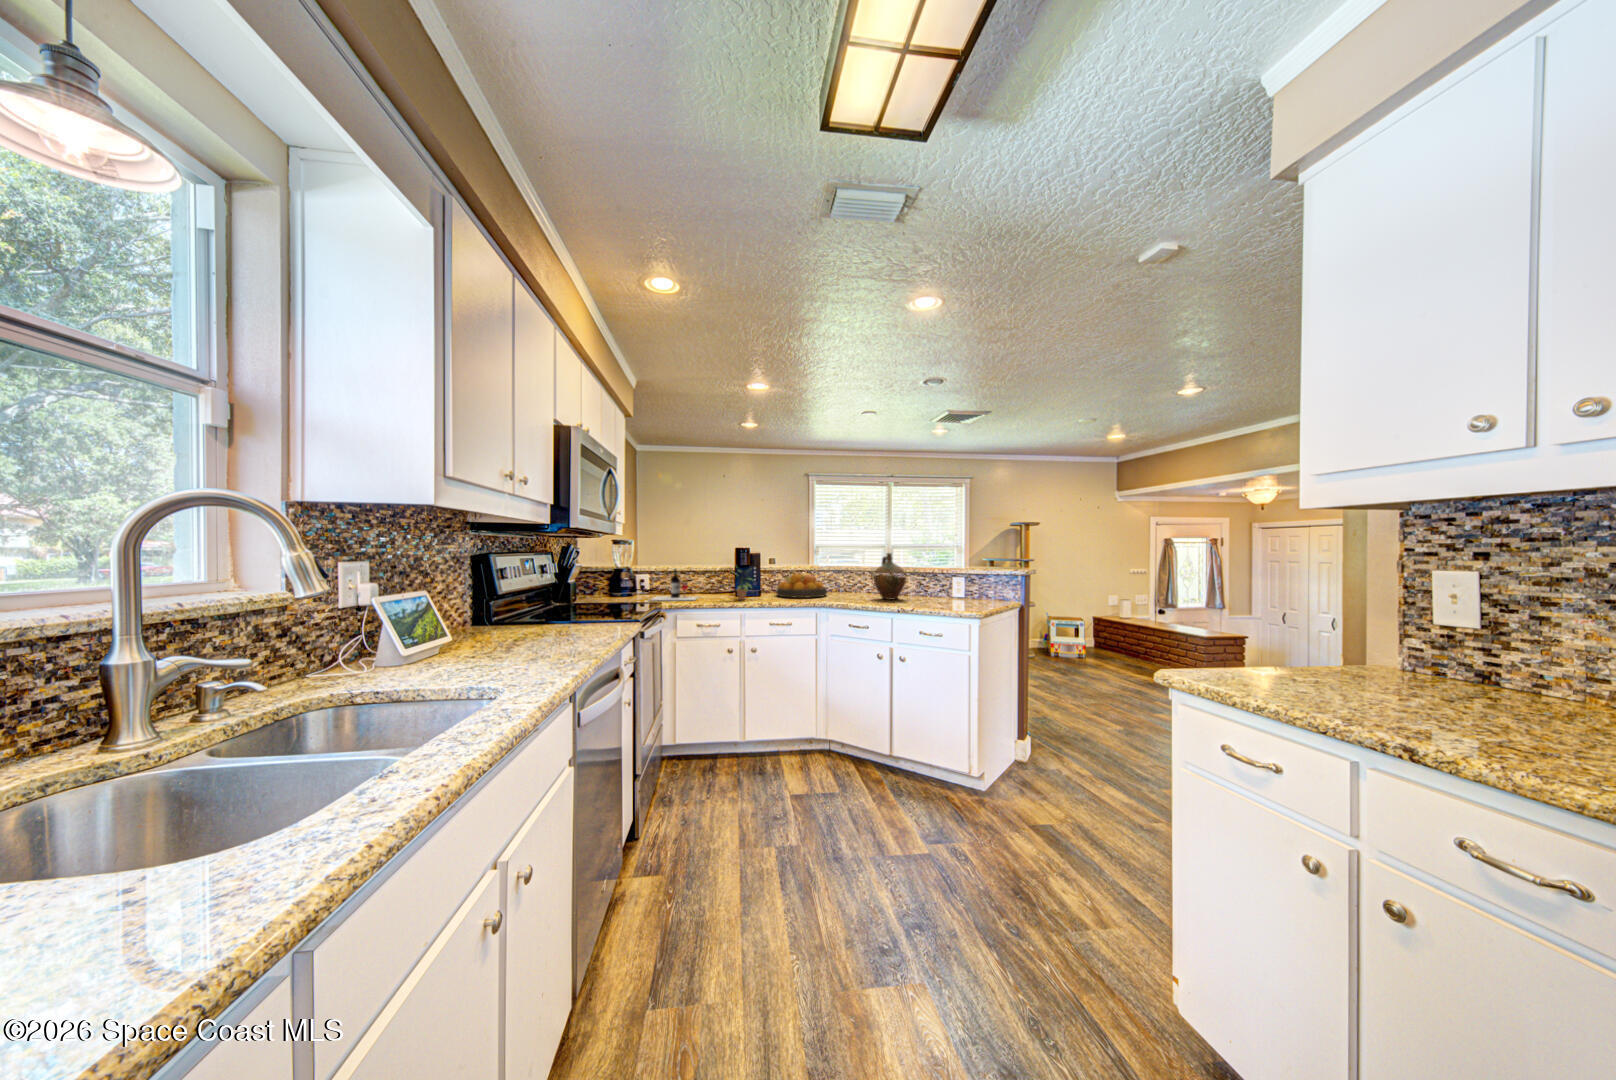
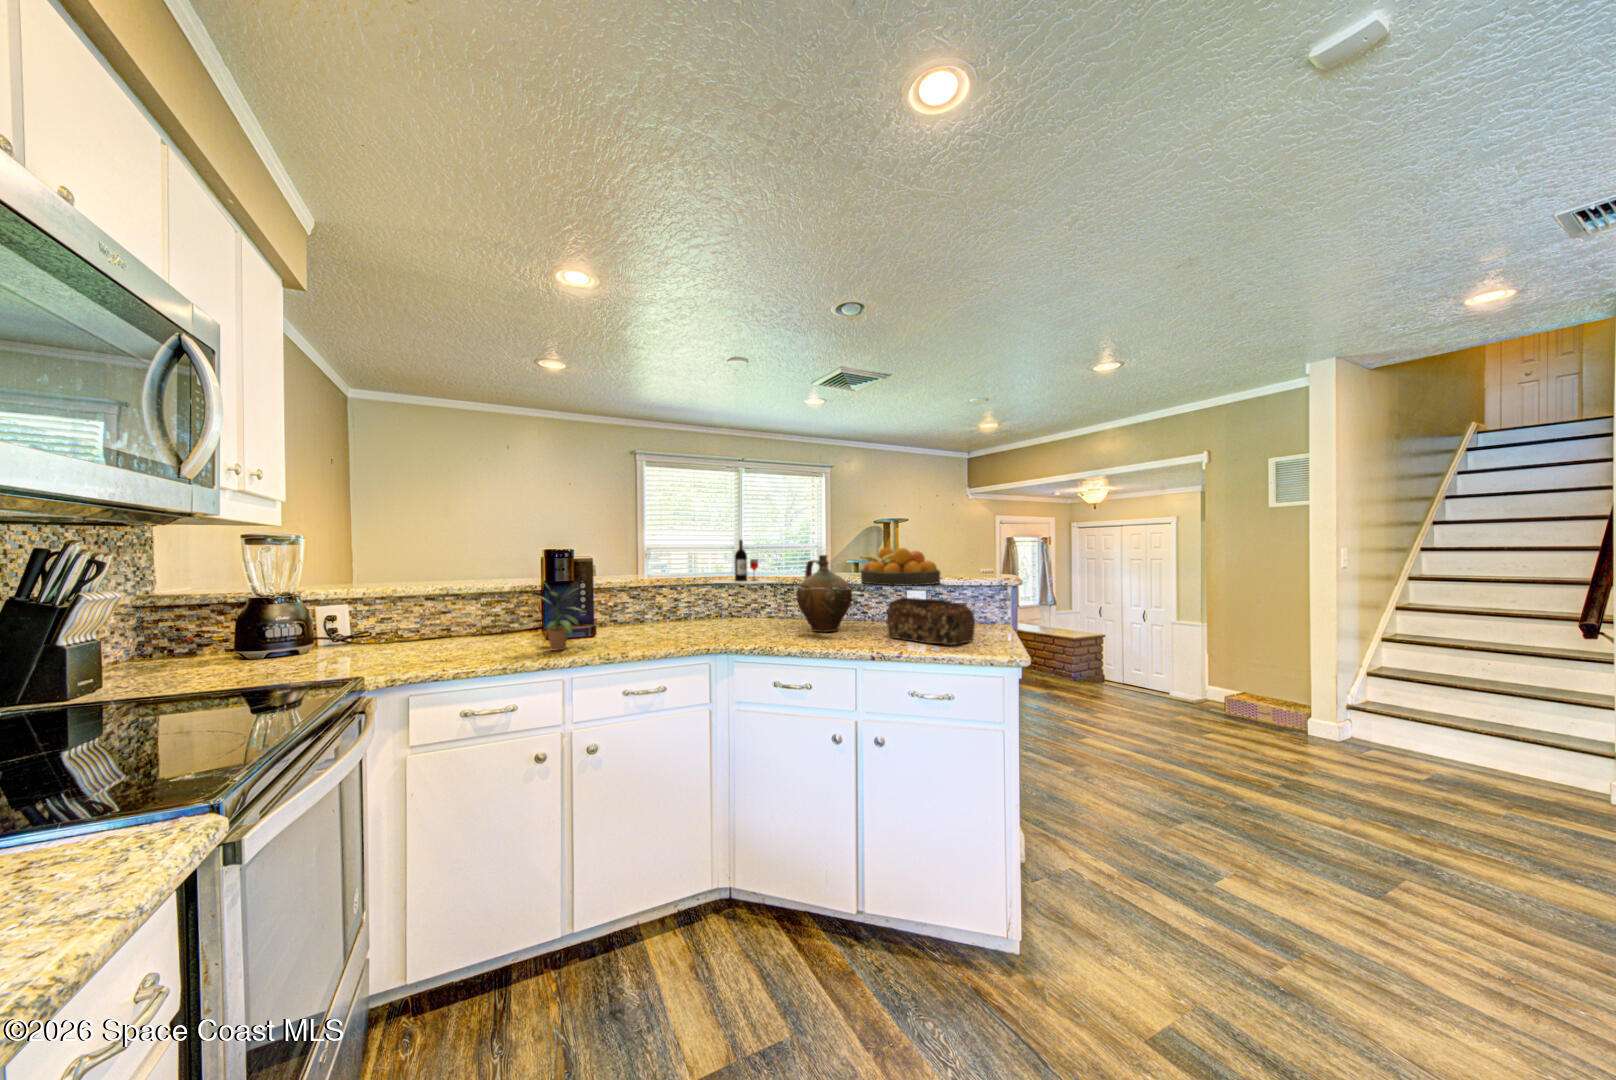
wine bottle: present [651,569,697,600] -> present [710,540,779,584]
fruit bowl: present [776,574,827,598] -> present [861,547,941,586]
bread loaf: none [920,580,969,607] -> present [887,598,975,645]

